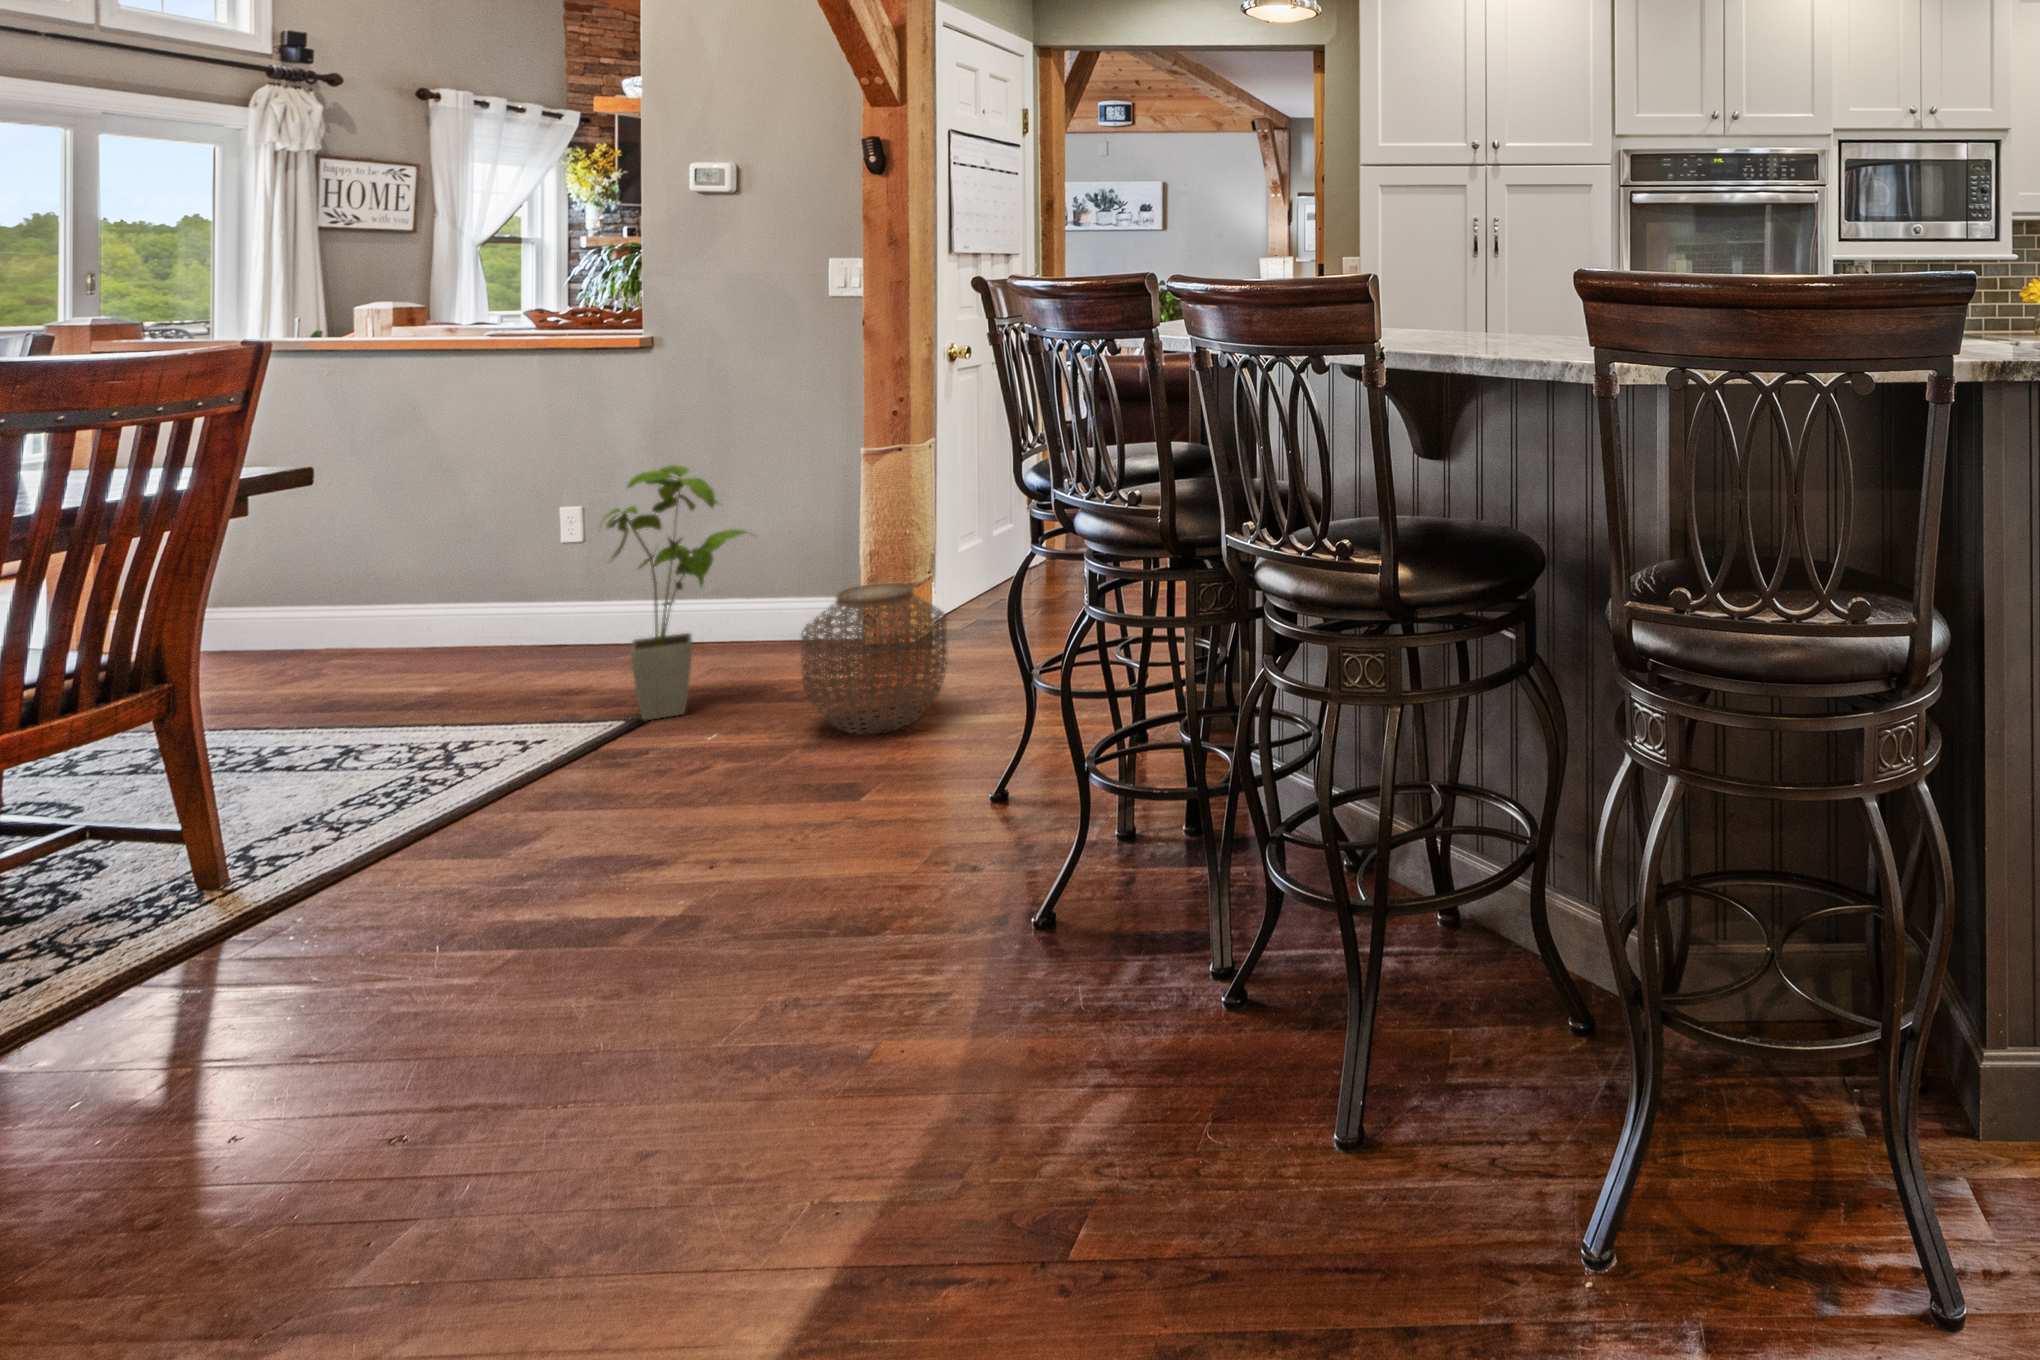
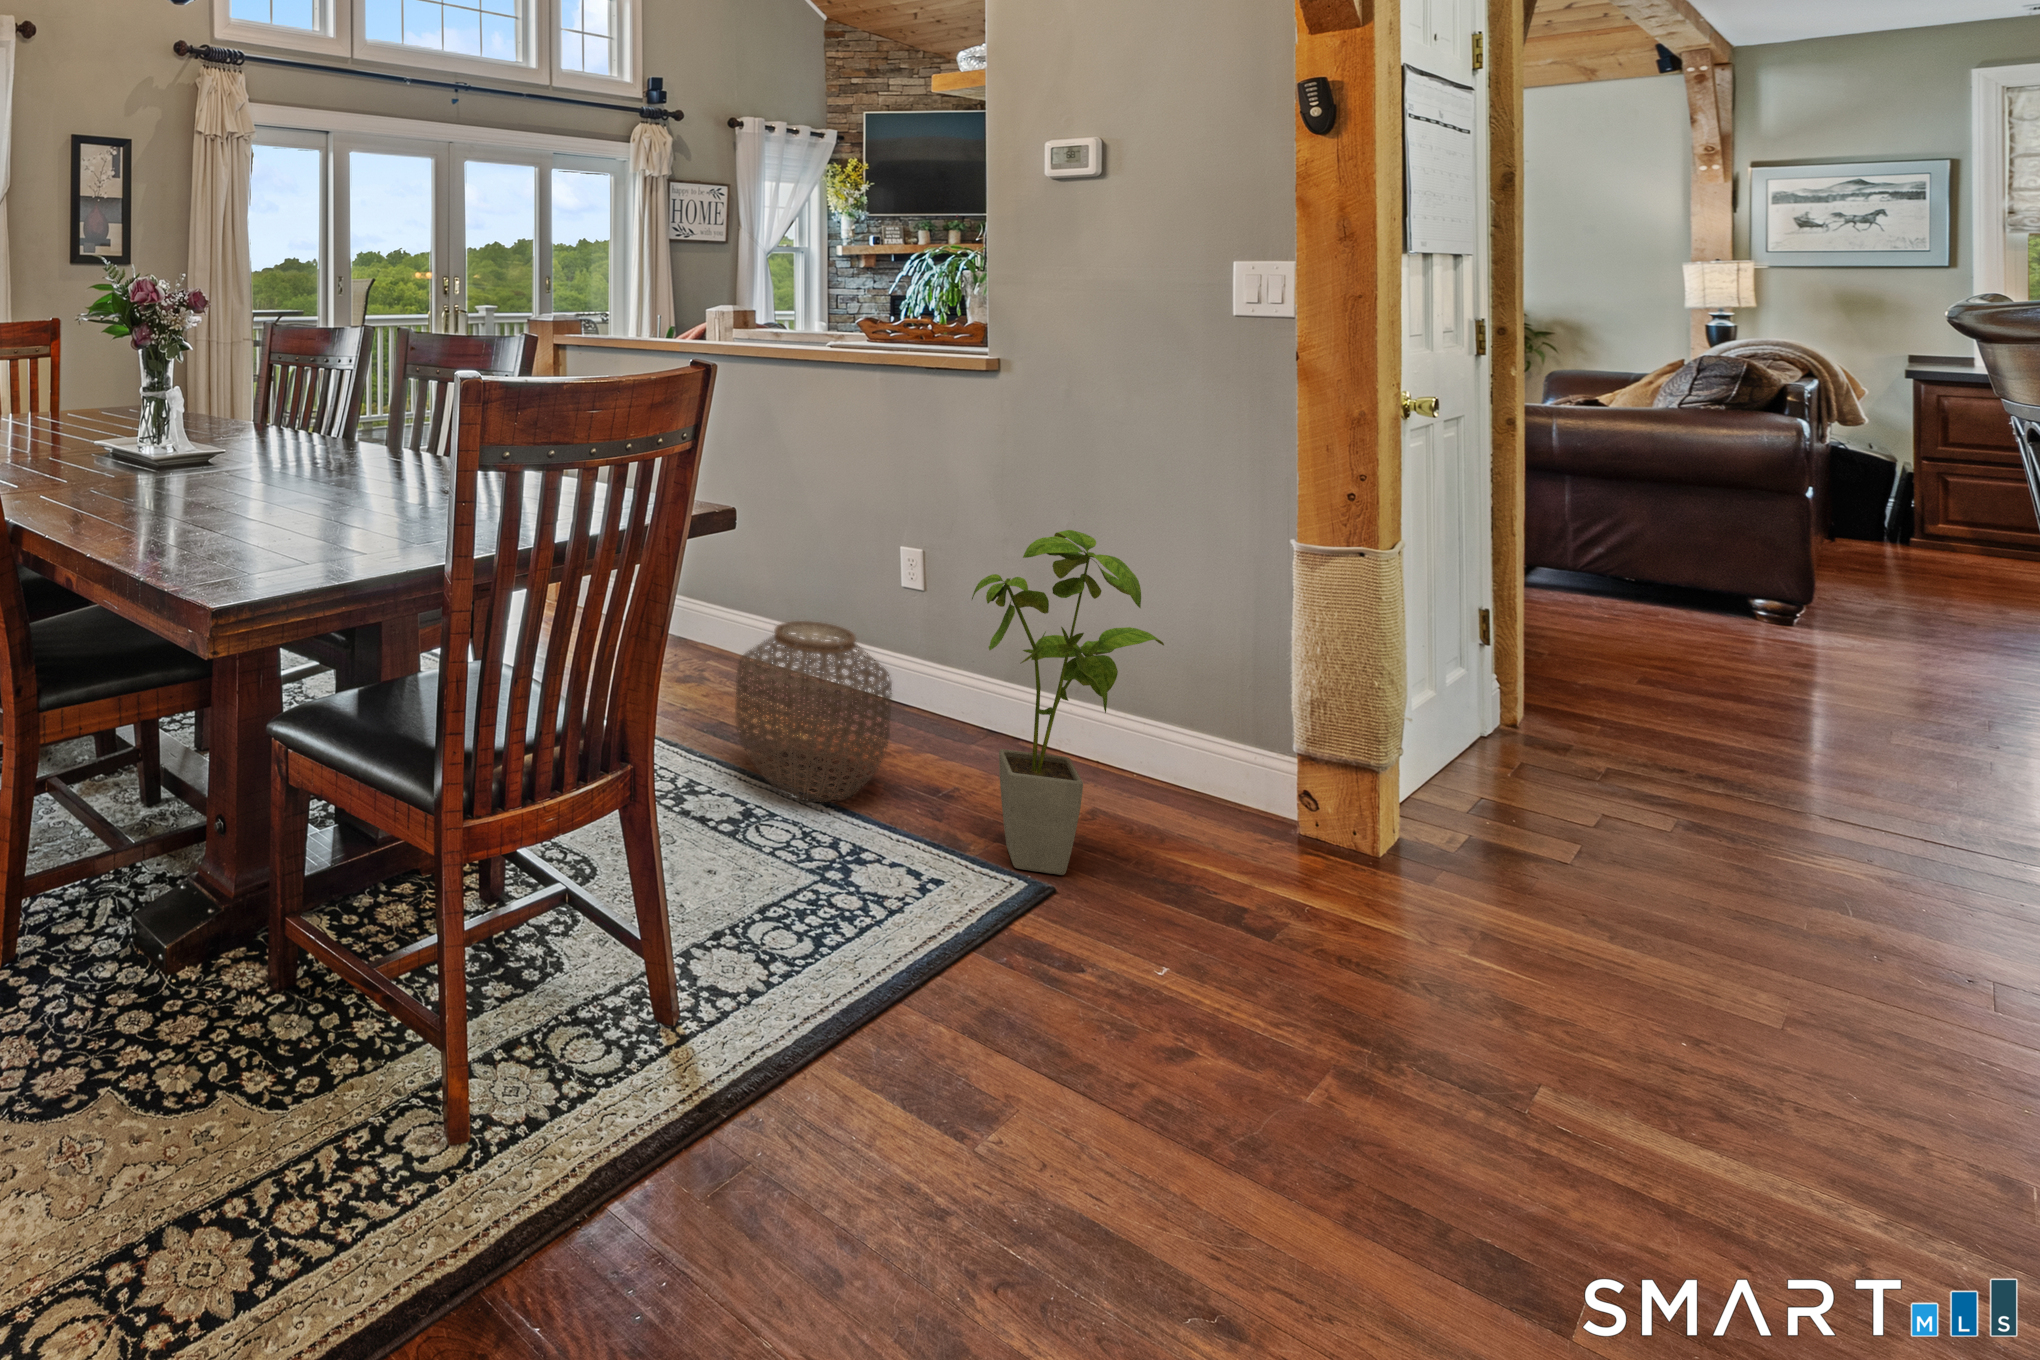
woven basket: present [801,583,947,734] -> present [736,621,892,802]

